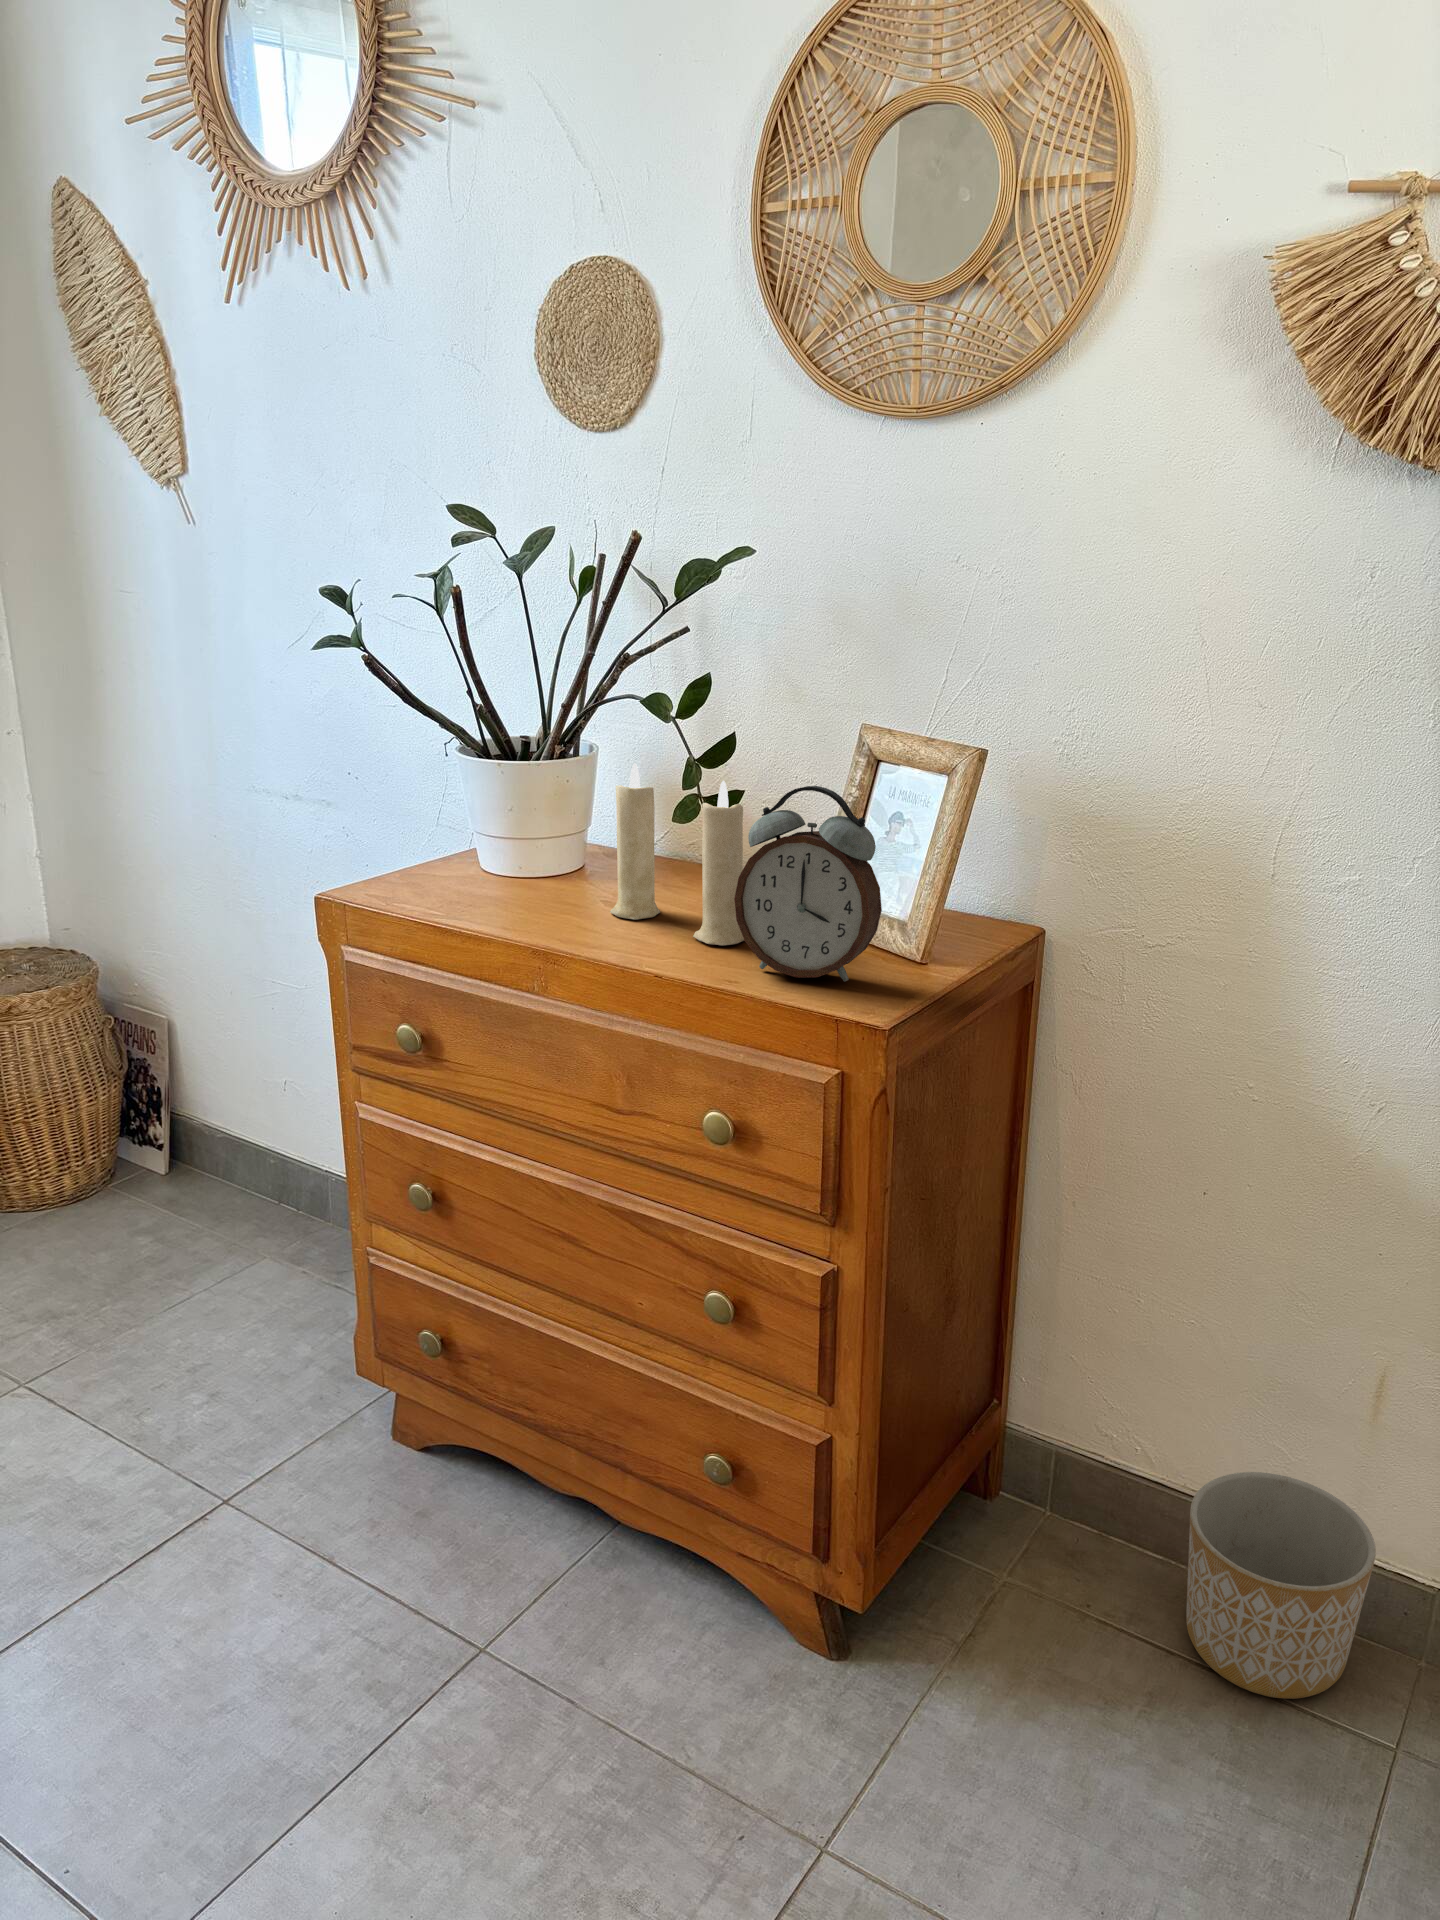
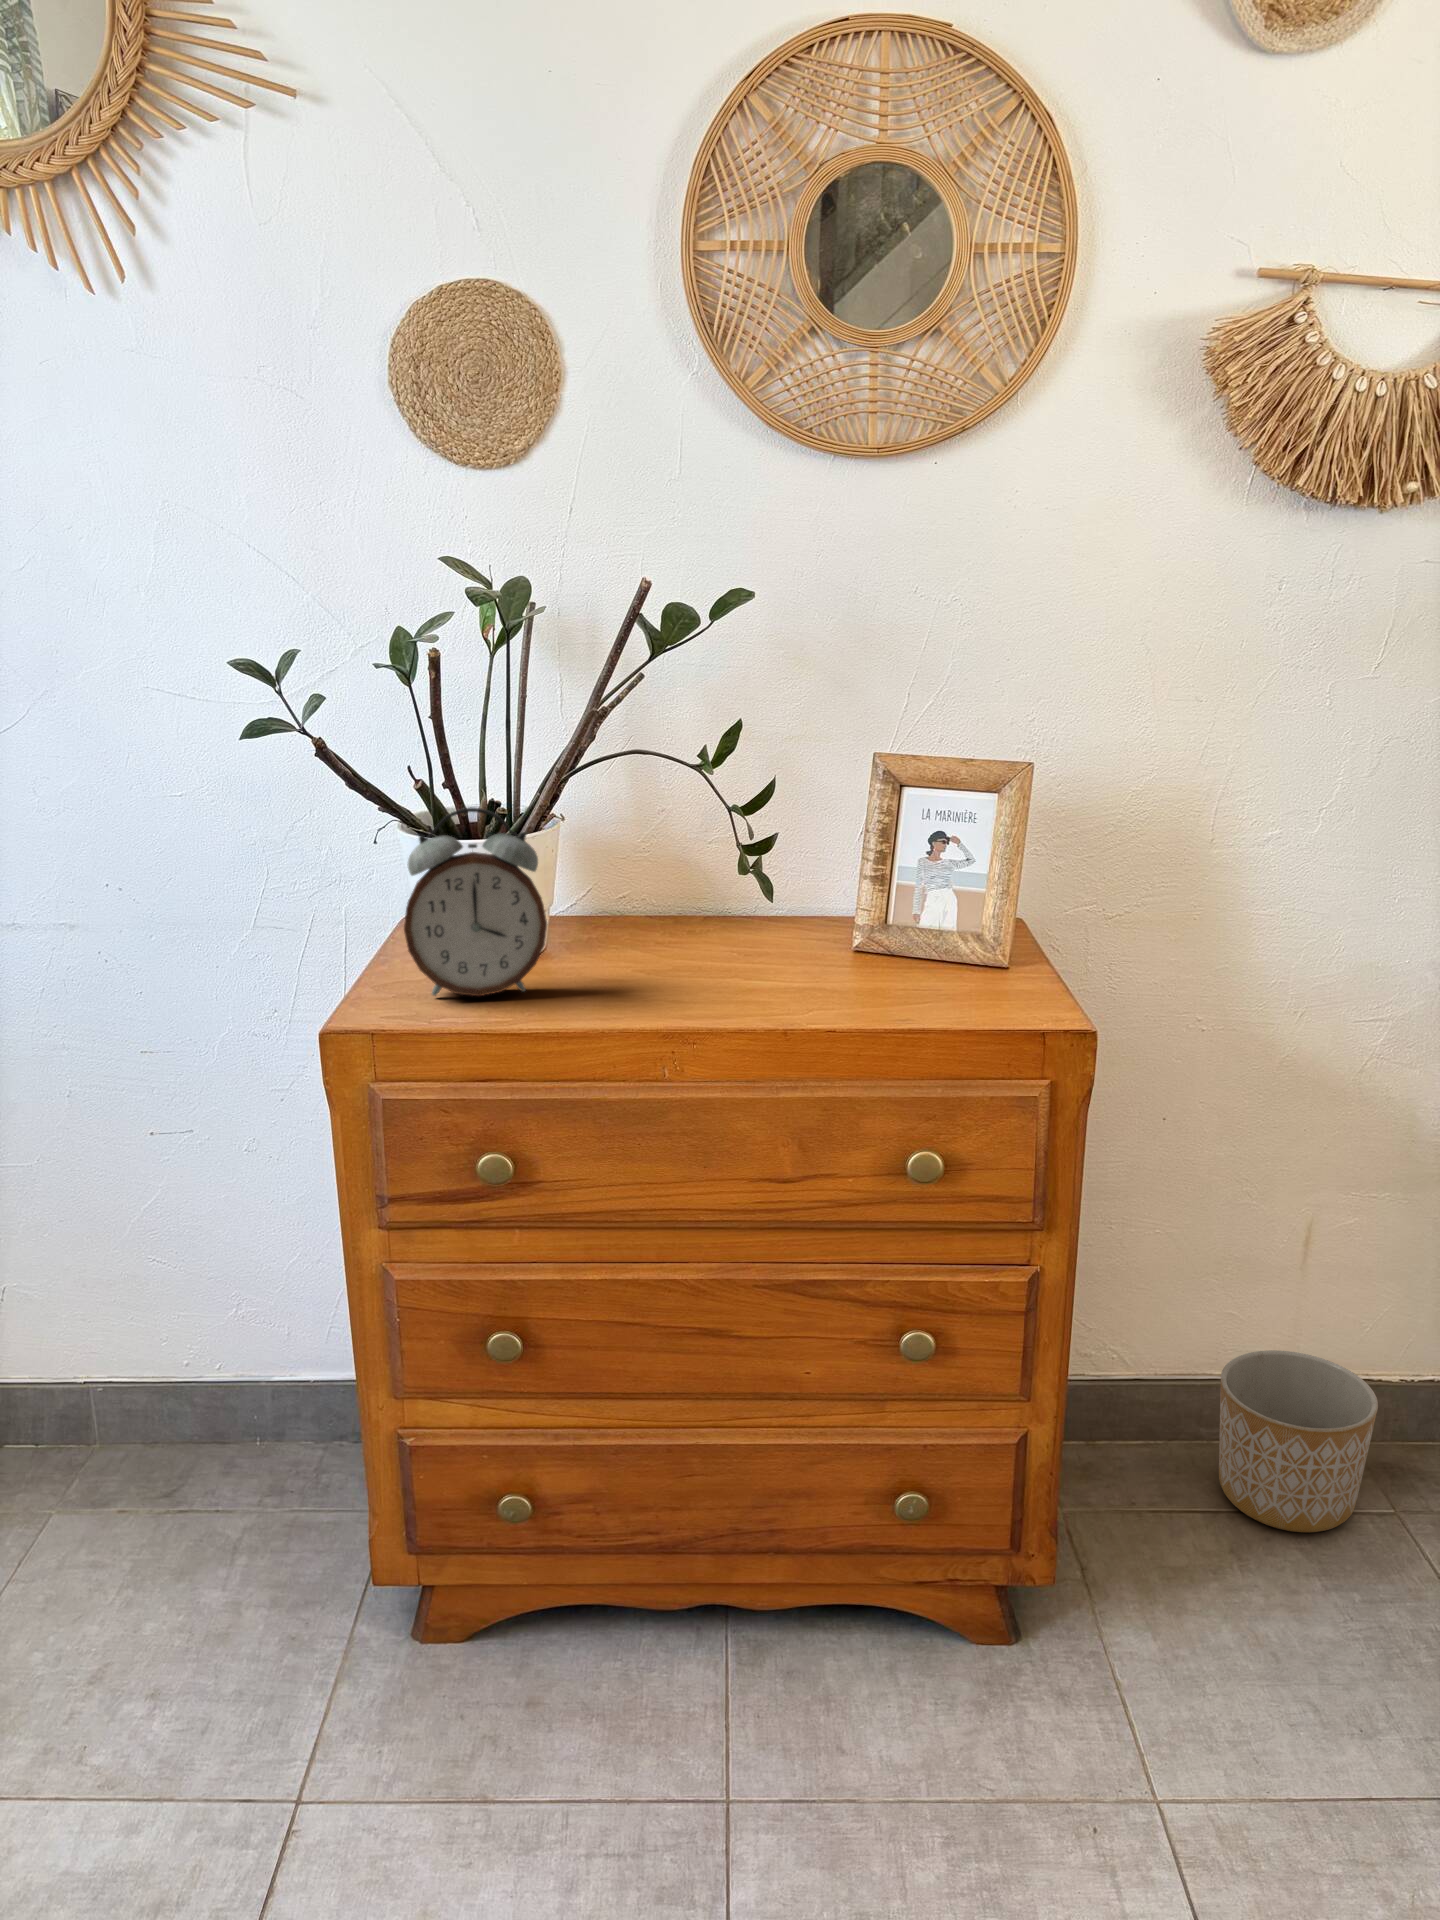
candle: present [610,763,744,945] -> none [659,808,836,987]
alarm clock: present [734,786,882,982] -> present [404,808,547,996]

